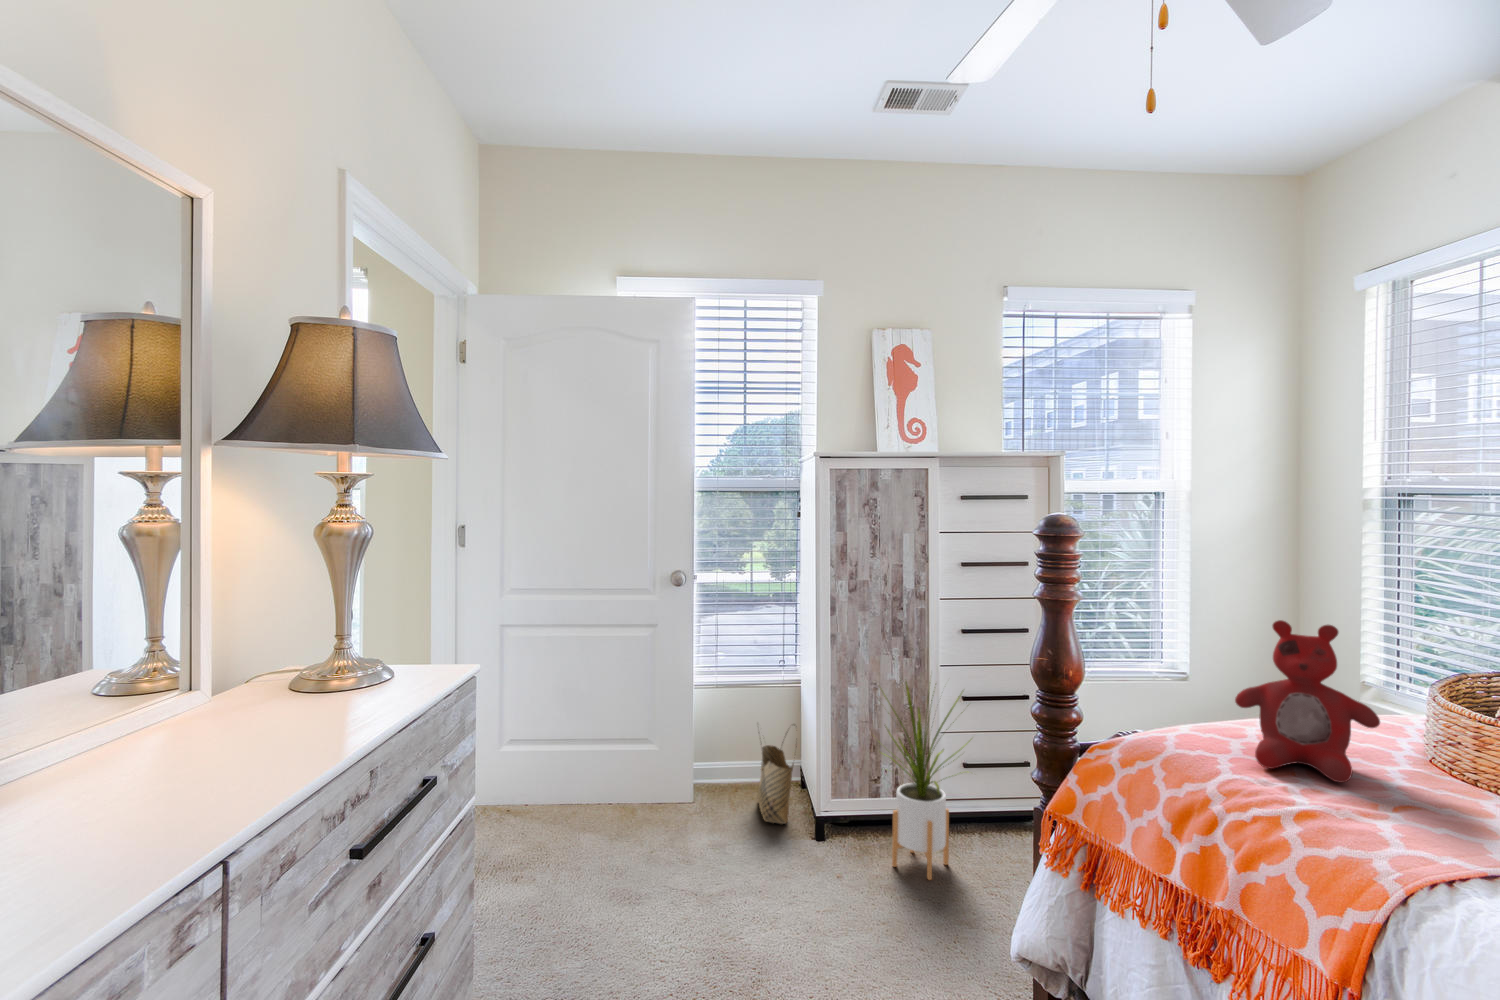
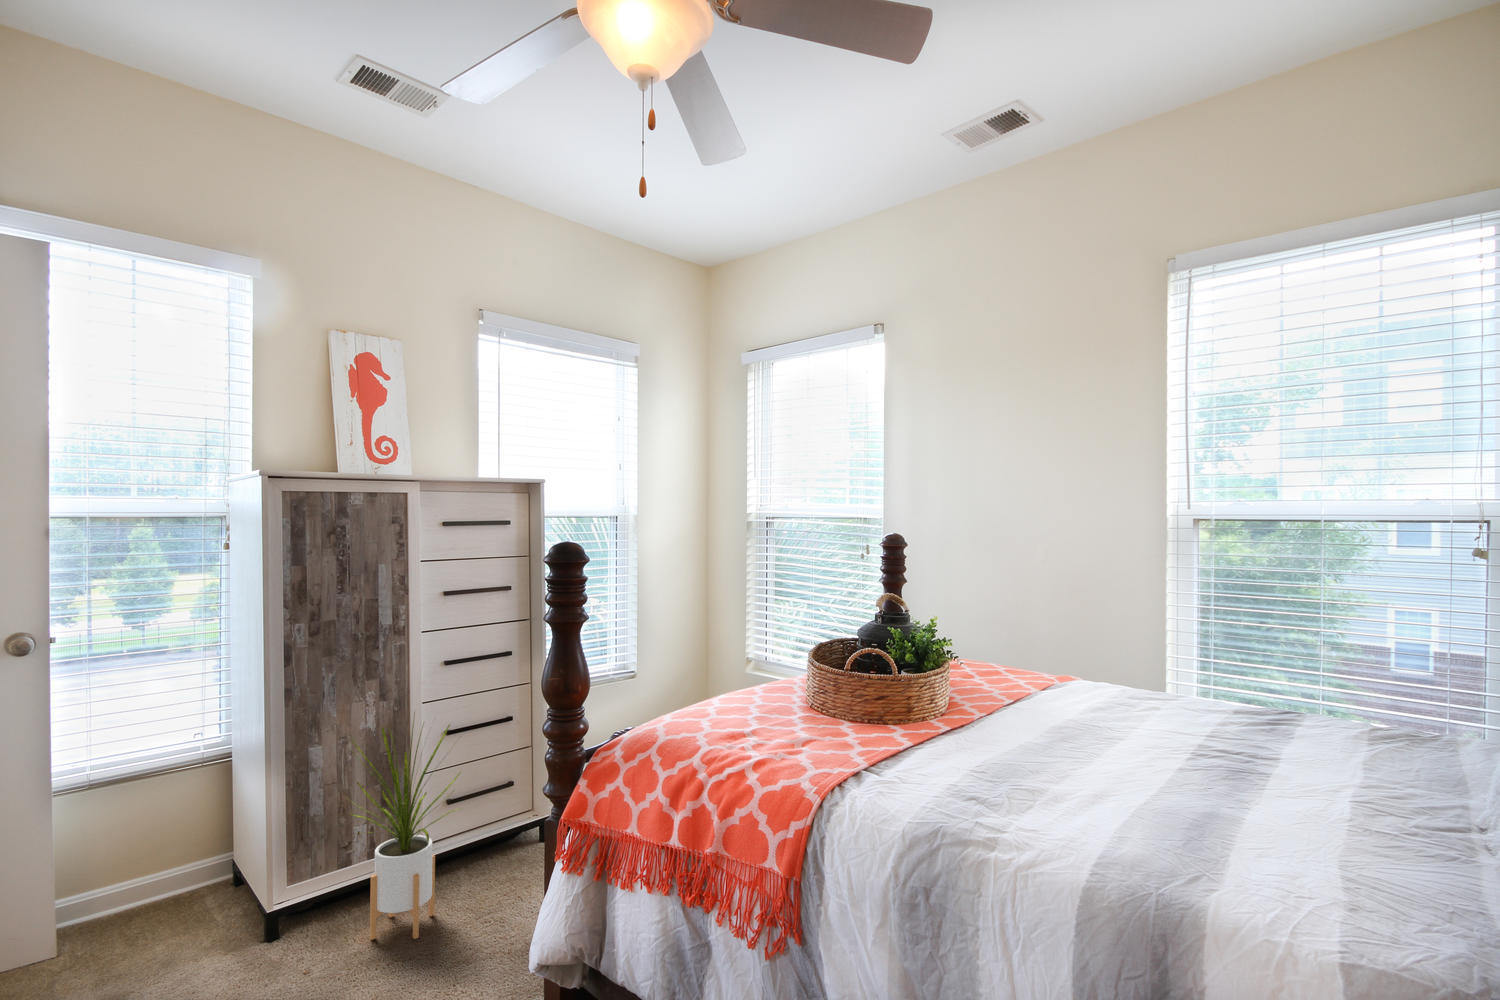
stuffed bear: present [1235,620,1380,783] -> none [703,620,790,736]
woven basket: present [758,732,794,824] -> none [165,810,232,948]

